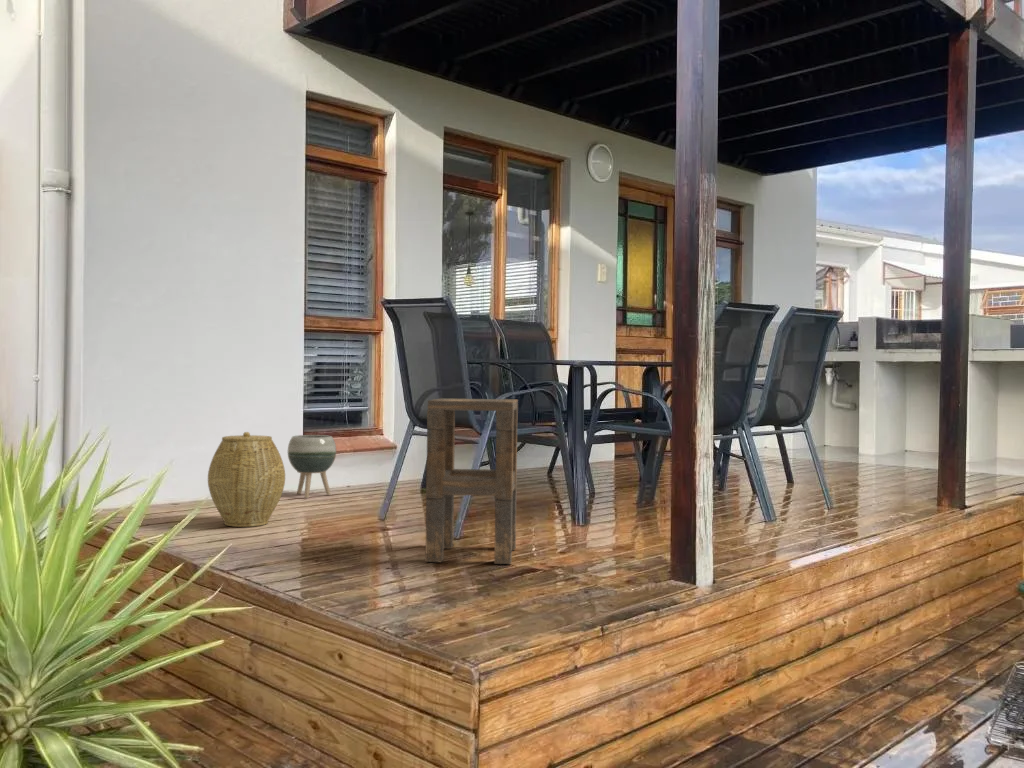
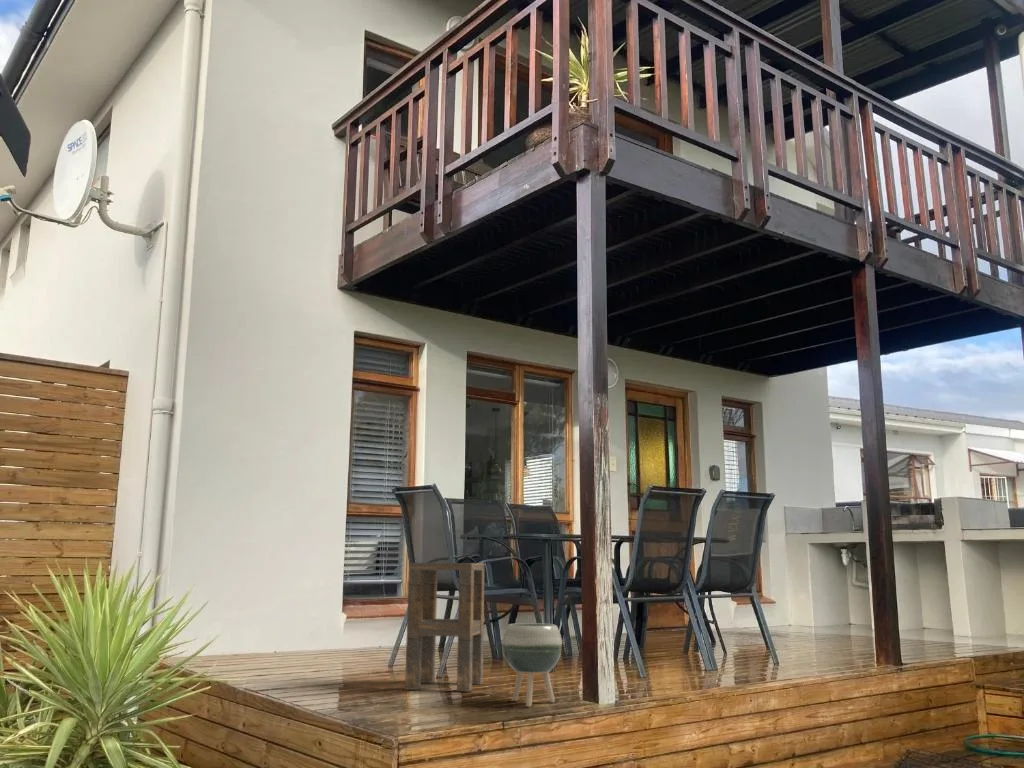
woven basket: present [208,432,285,527] -> none [256,593,316,669]
planter: present [288,435,336,498] -> present [502,623,562,707]

